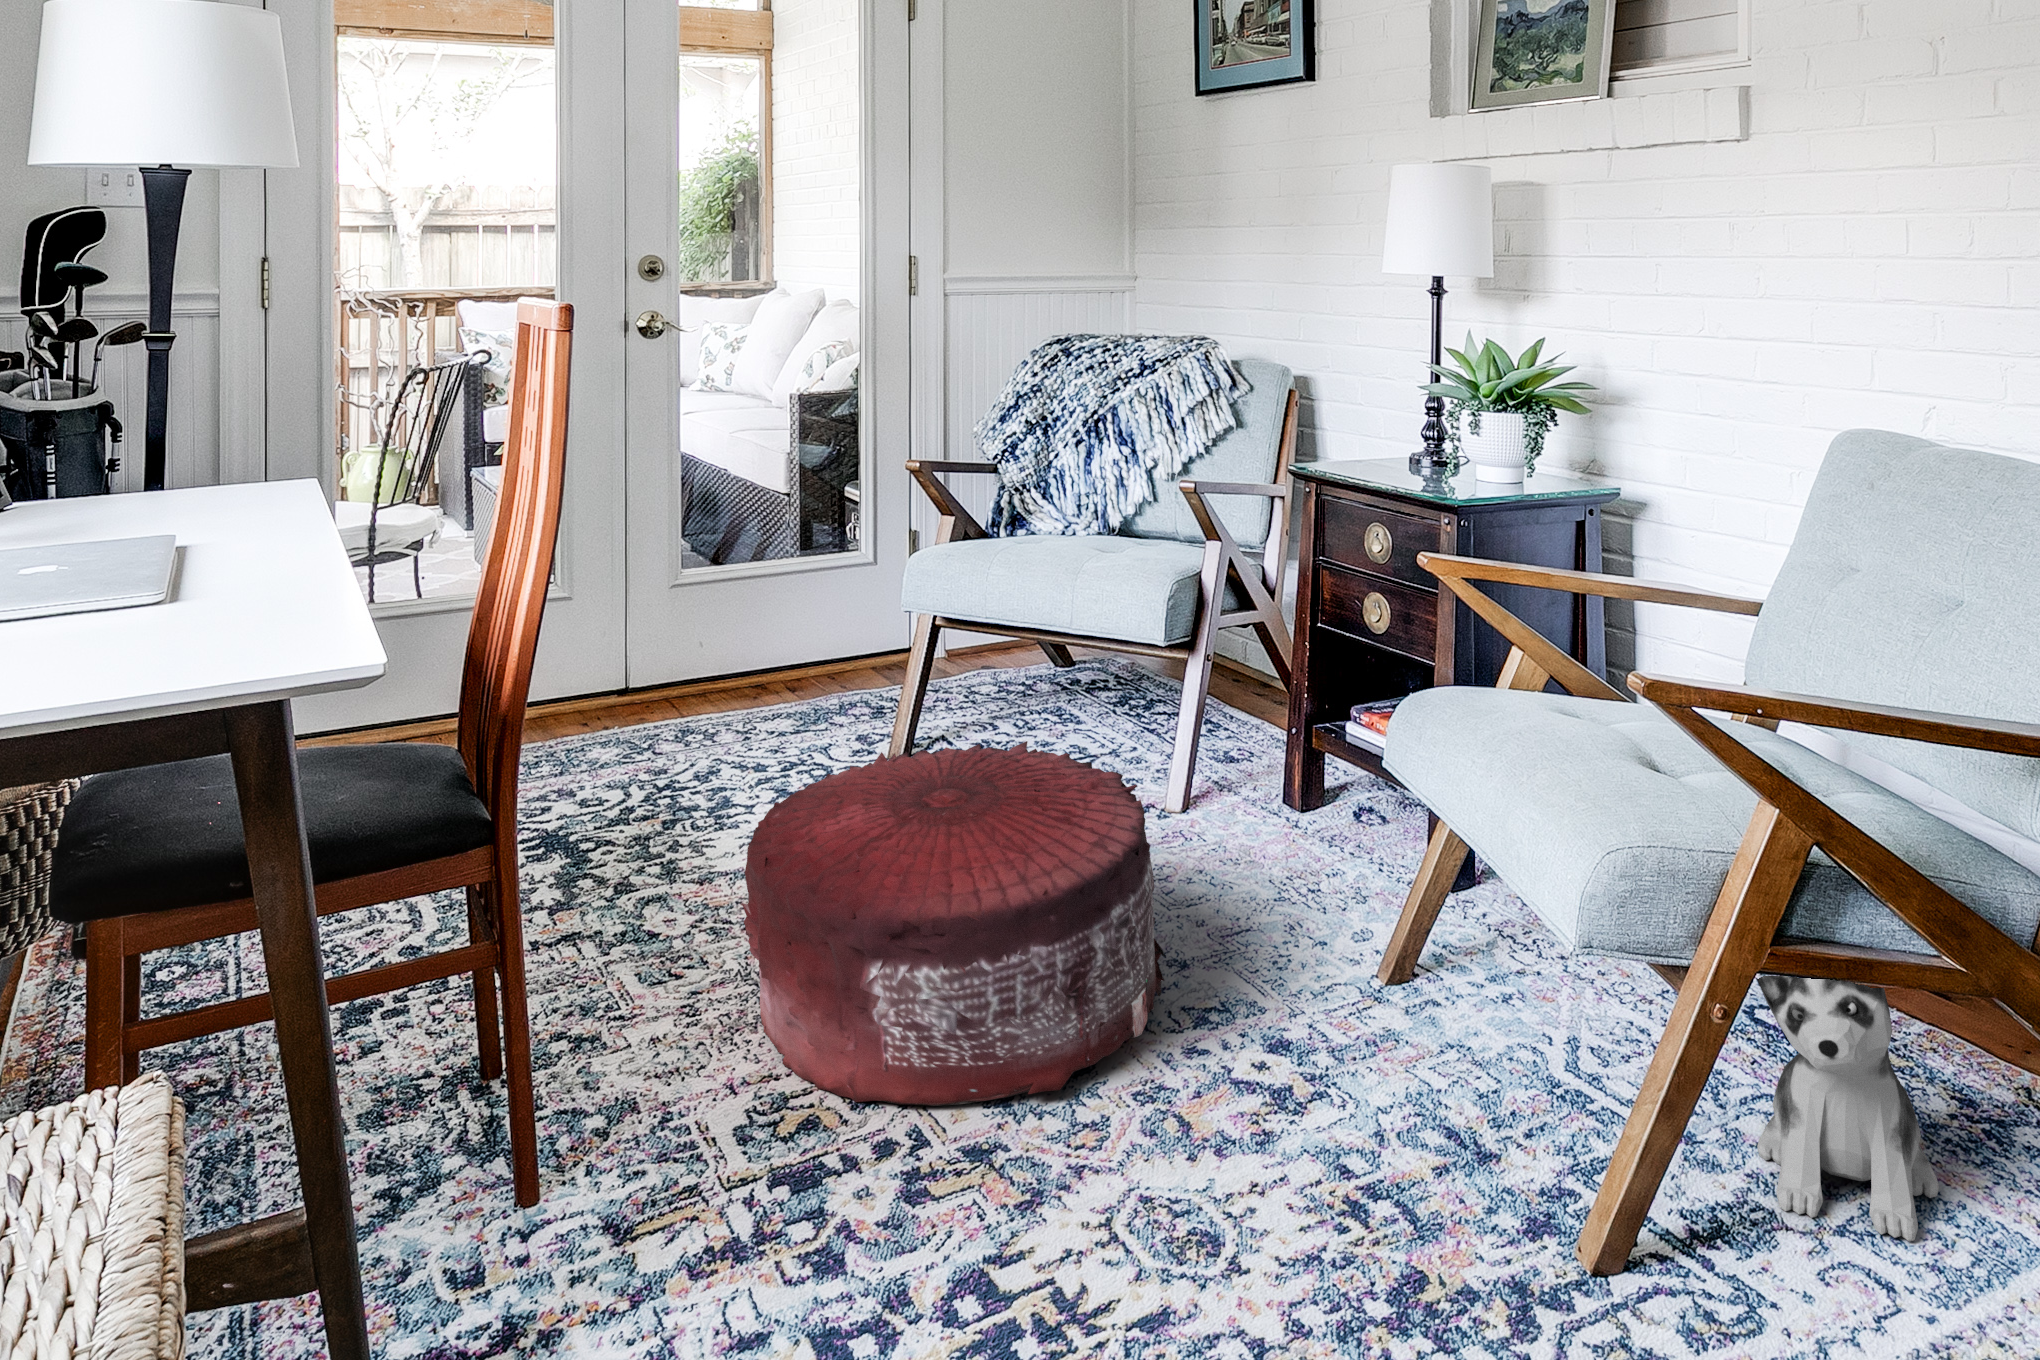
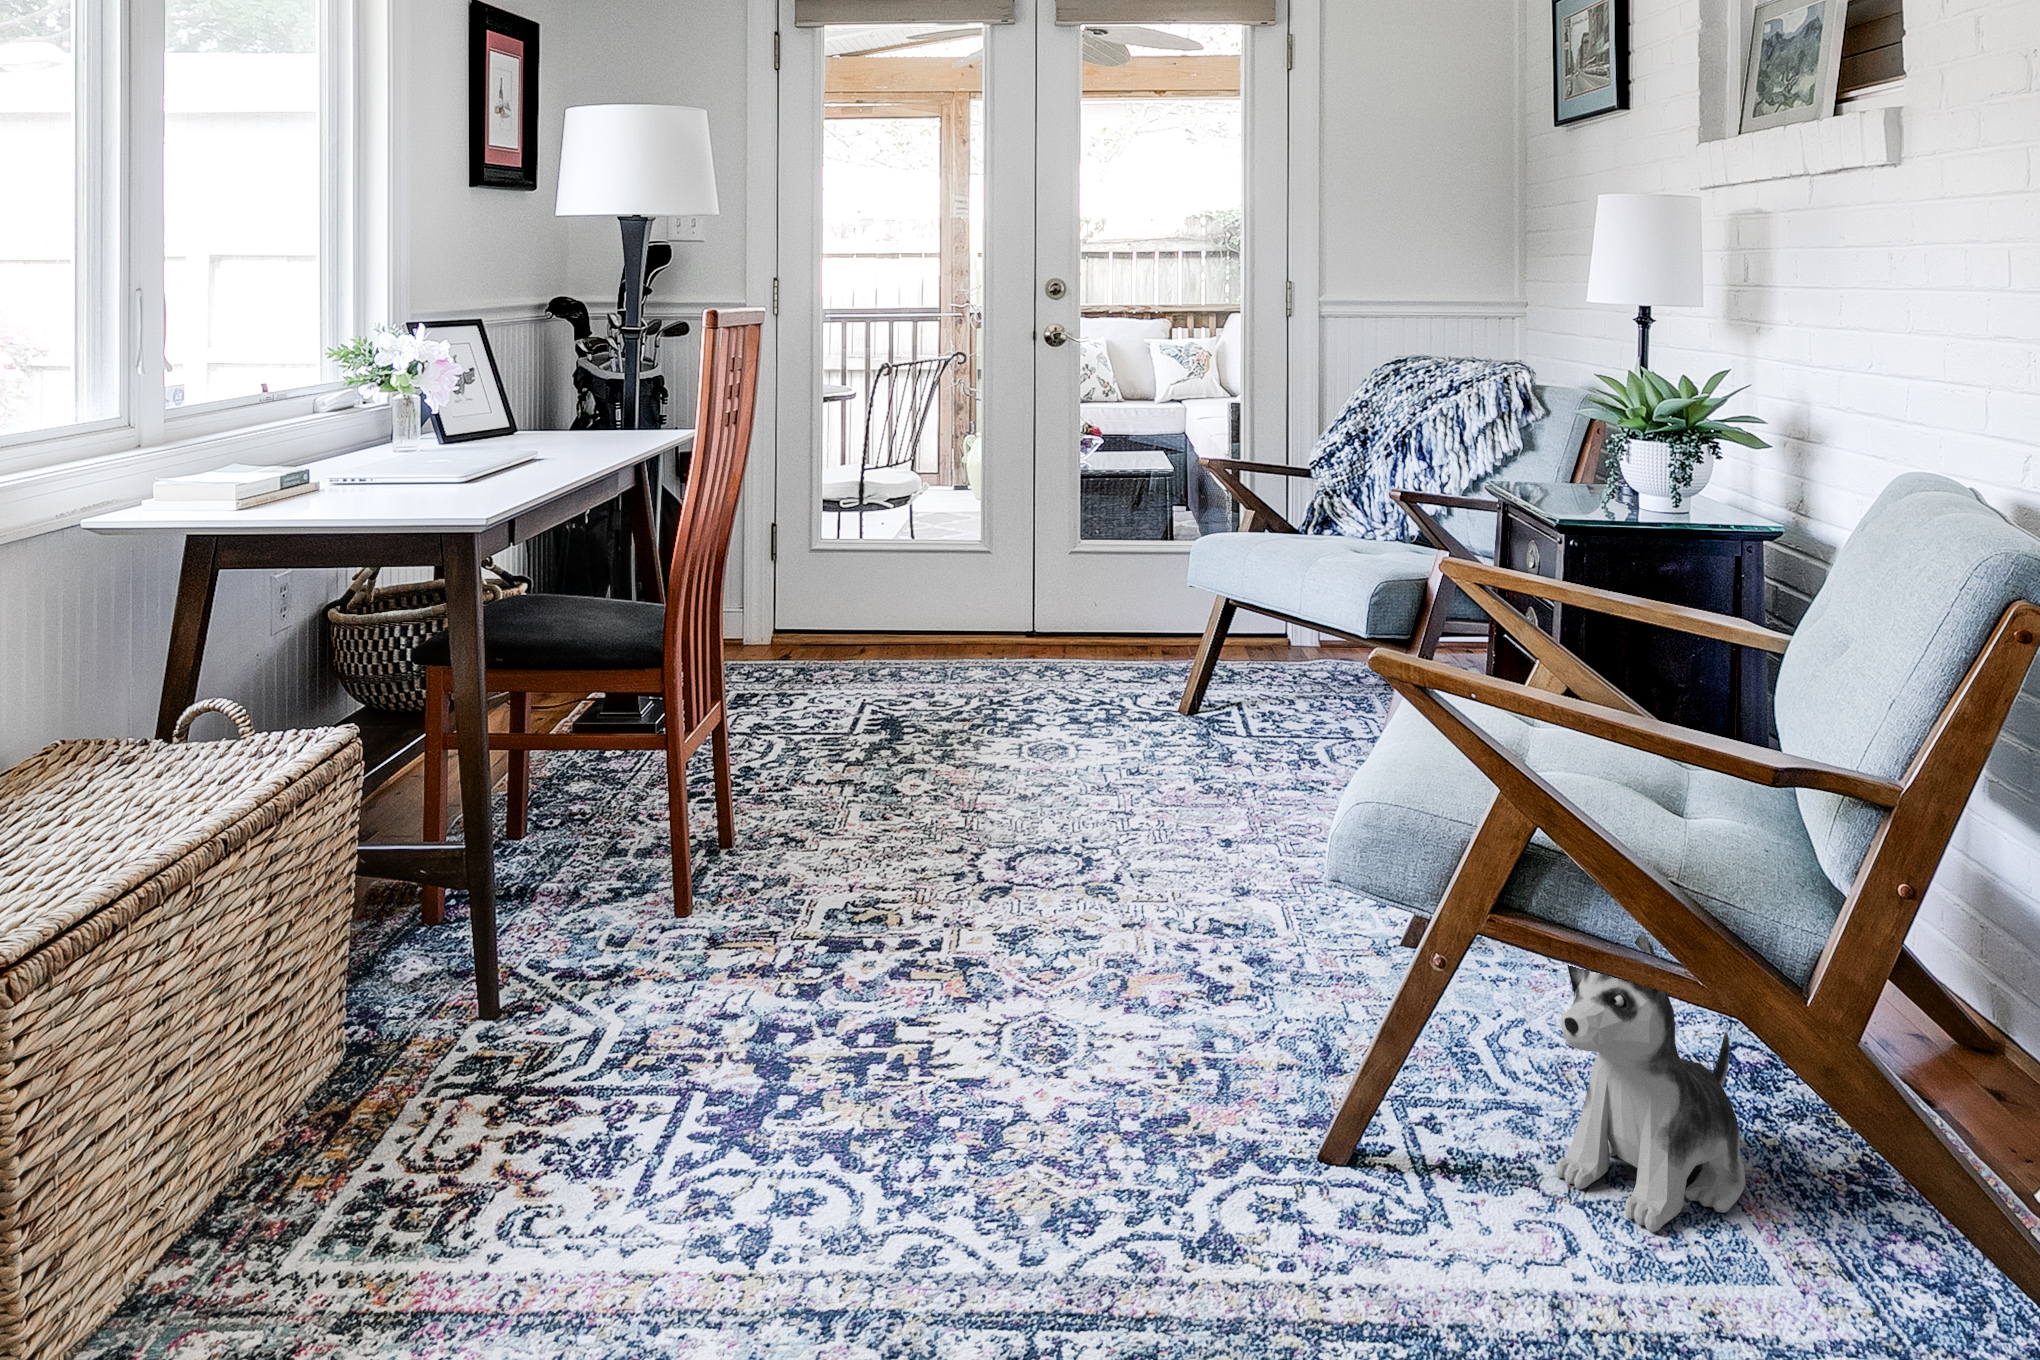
pouf: present [742,741,1165,1106] -> none [886,675,1222,939]

